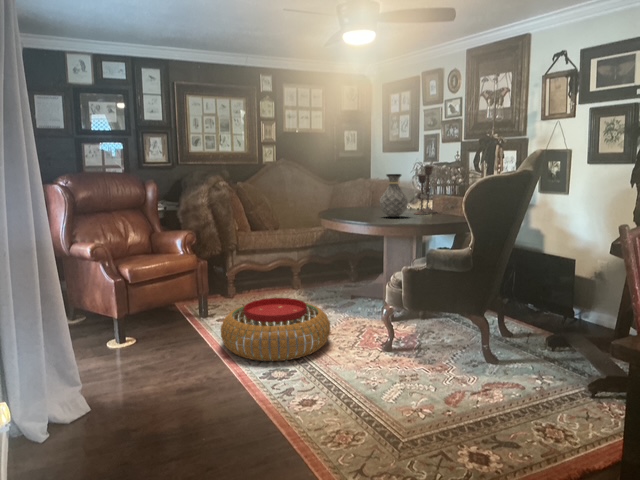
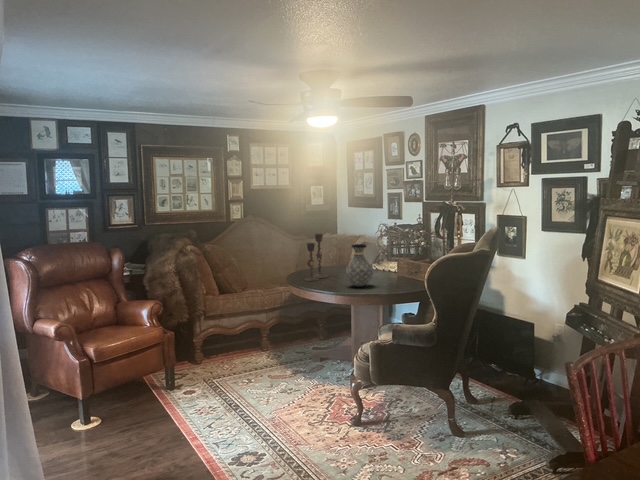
candlestick: present [414,166,436,215] -> present [305,234,328,281]
pouf: present [221,298,330,361] -> none [189,372,300,442]

